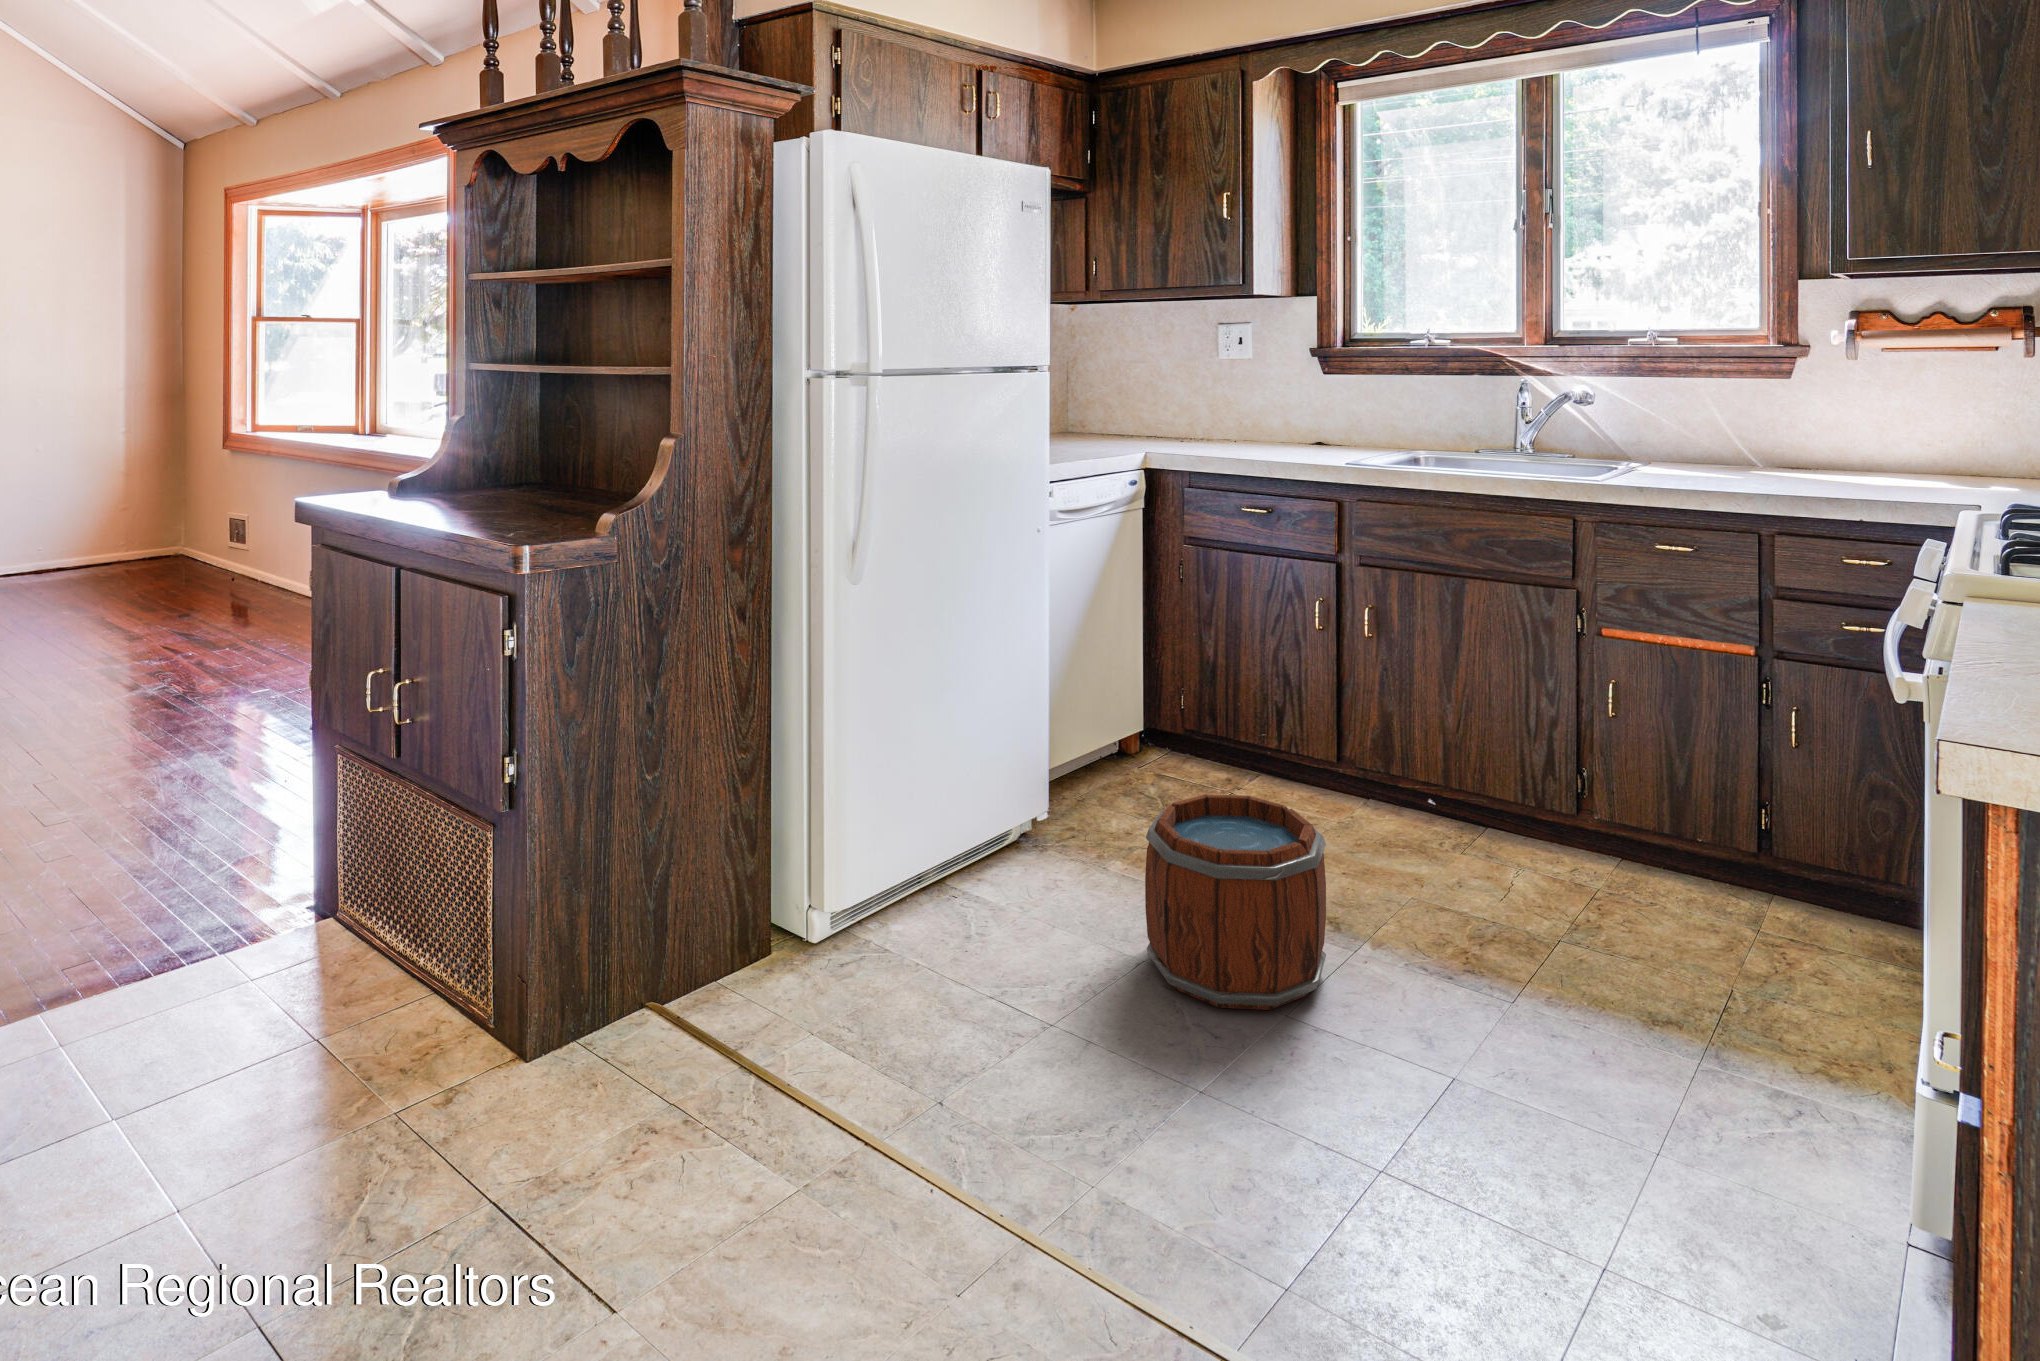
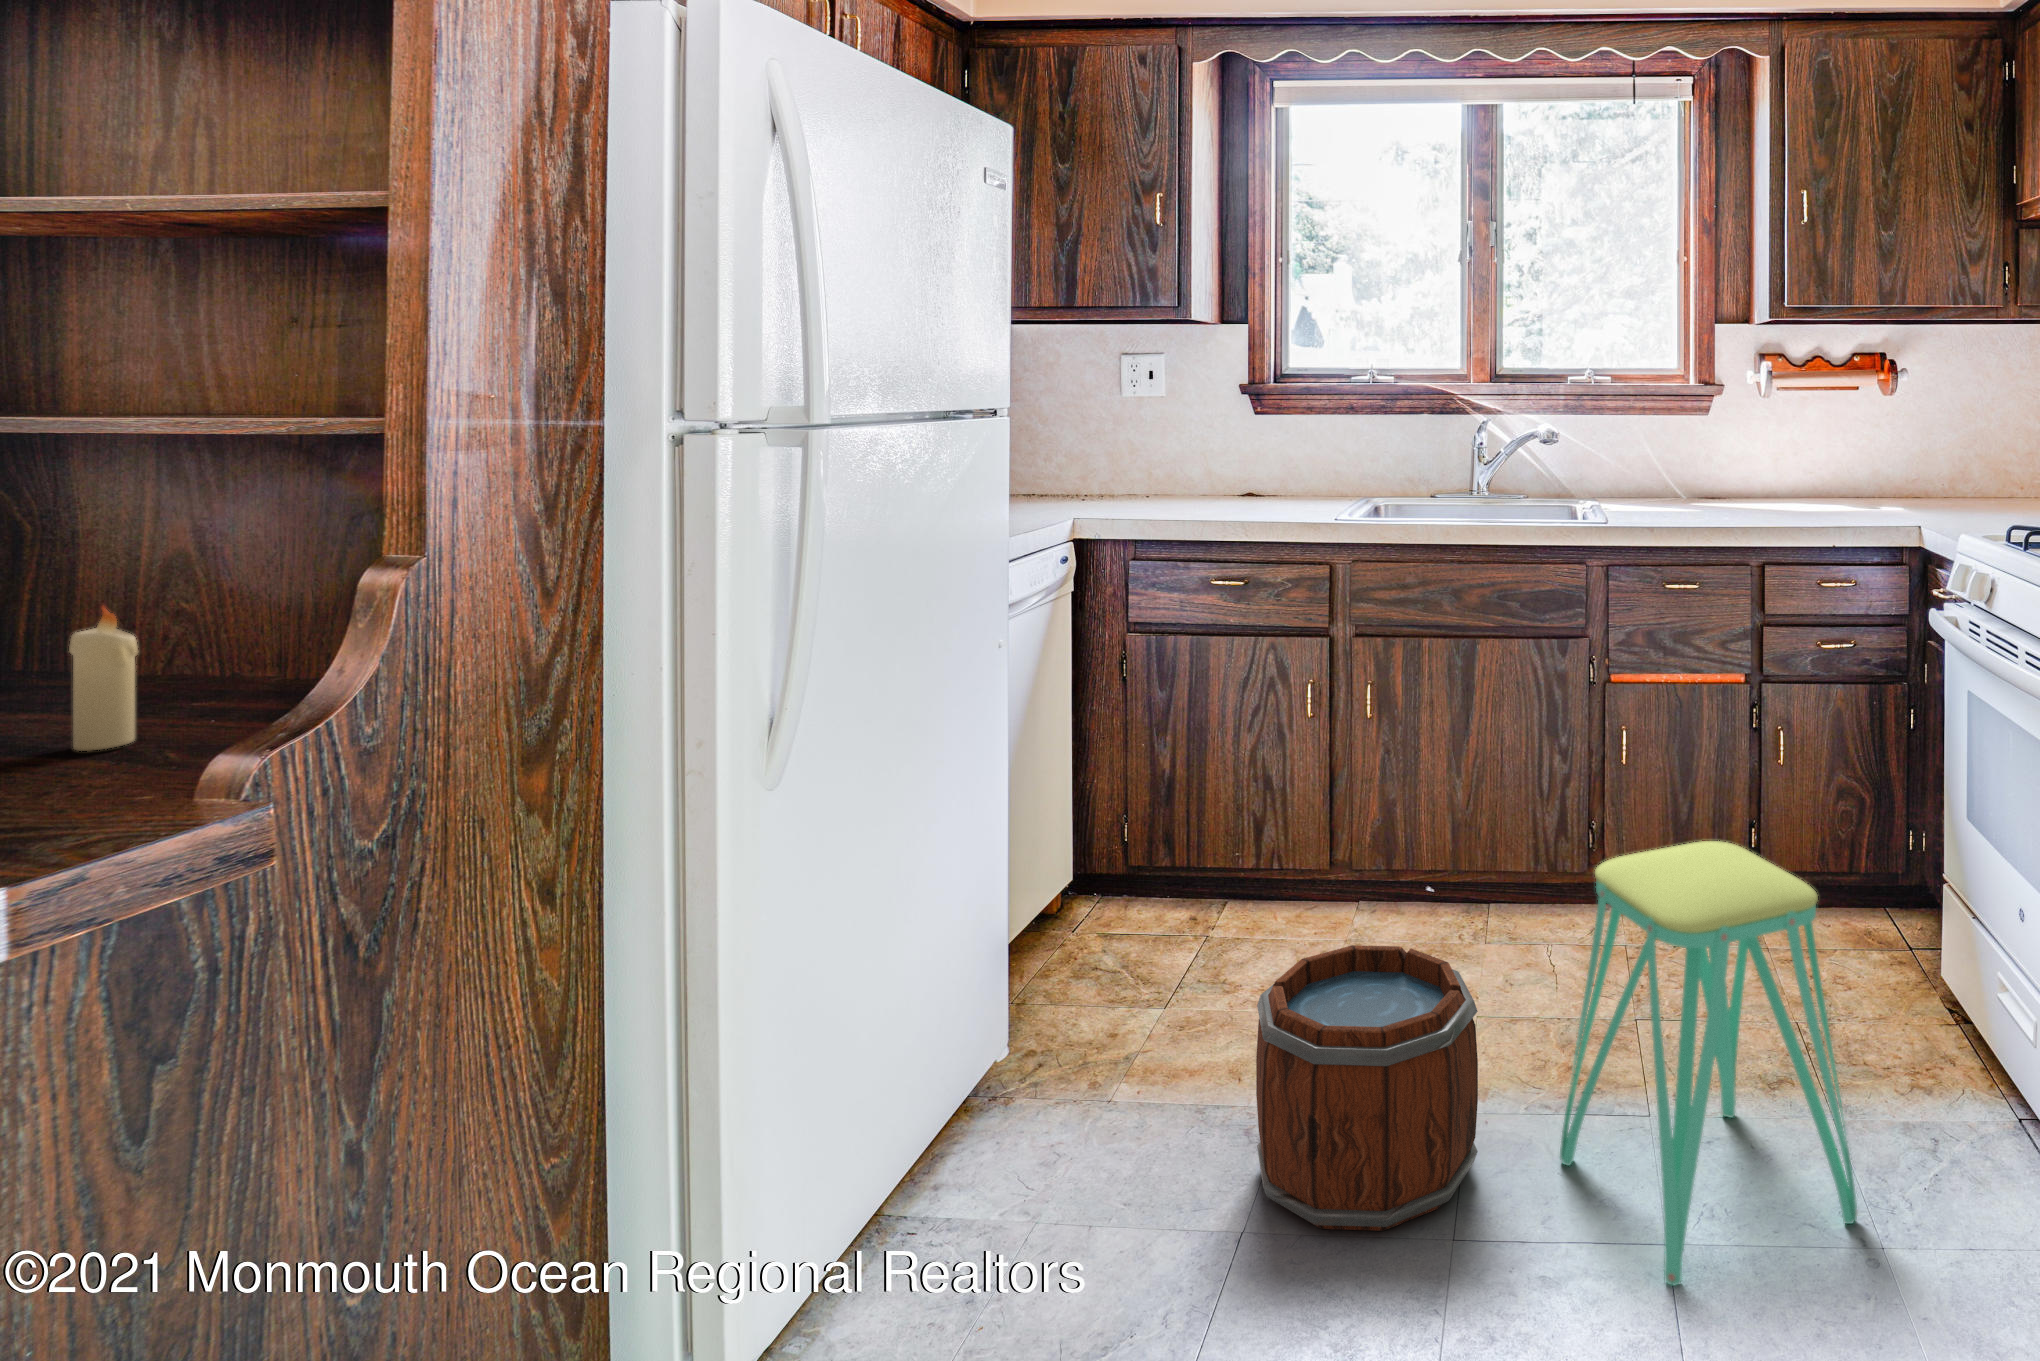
candle: none [545,450,569,520] -> present [69,606,138,751]
stool: none [1394,765,1651,1159] -> present [1560,841,1857,1286]

